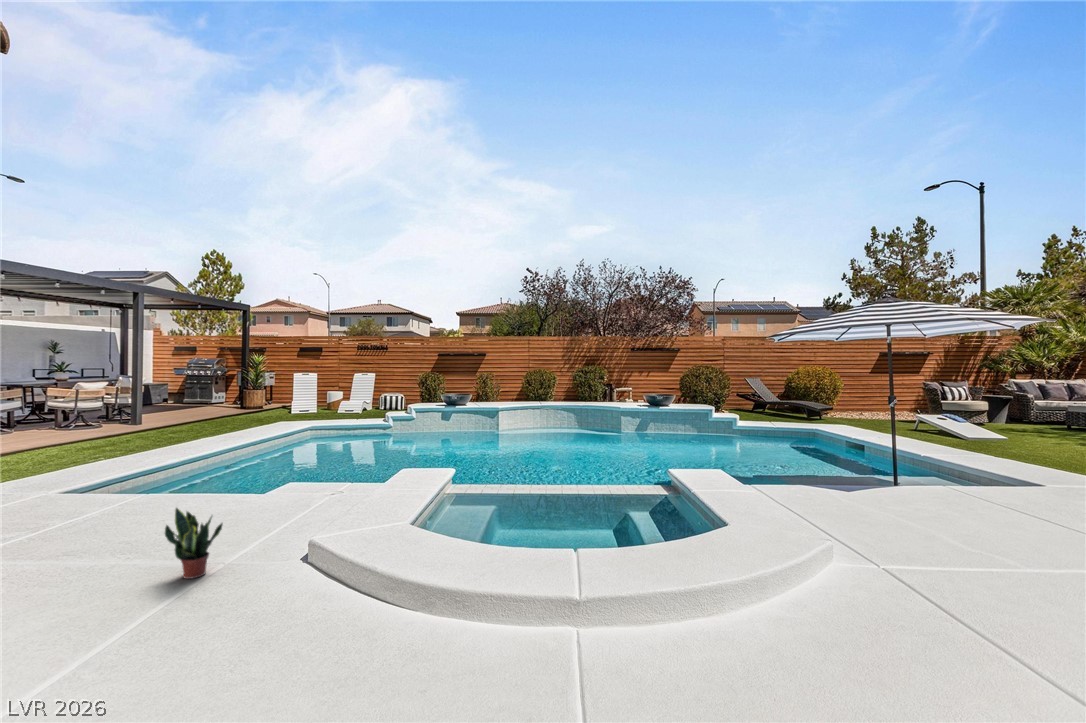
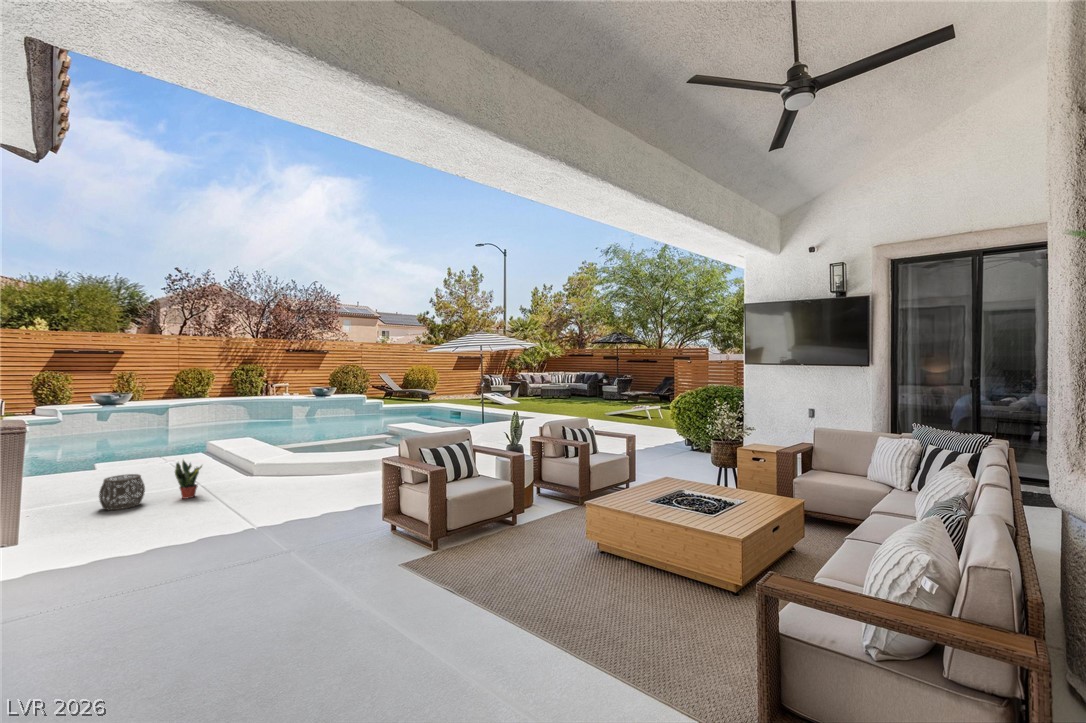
woven basket: none [77,519,149,581] -> present [99,474,145,510]

